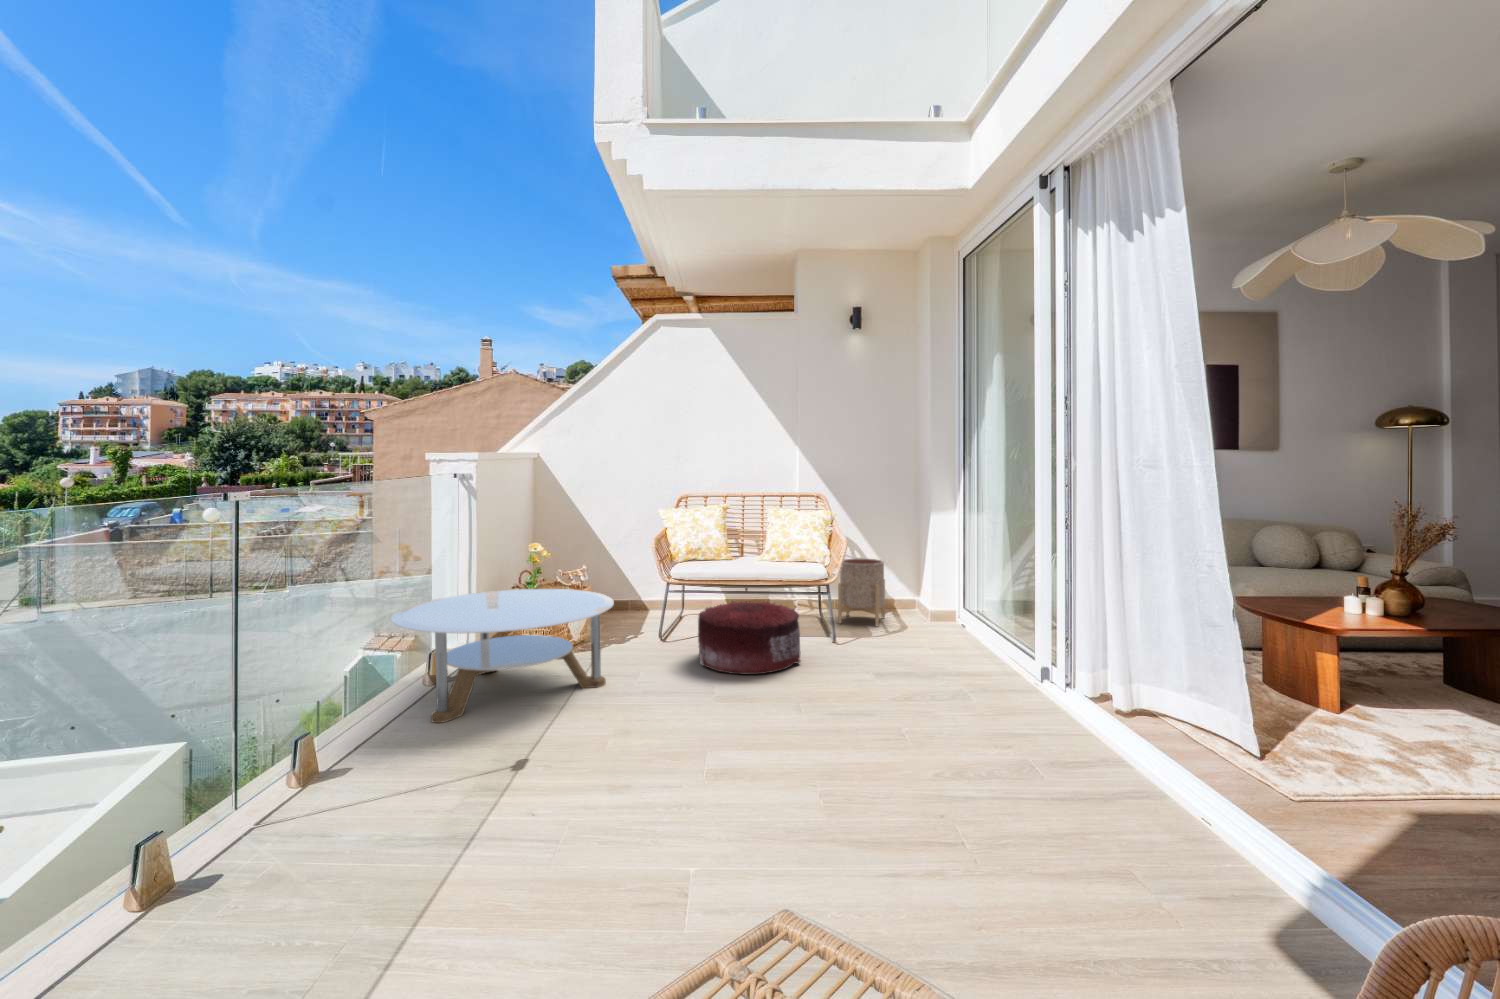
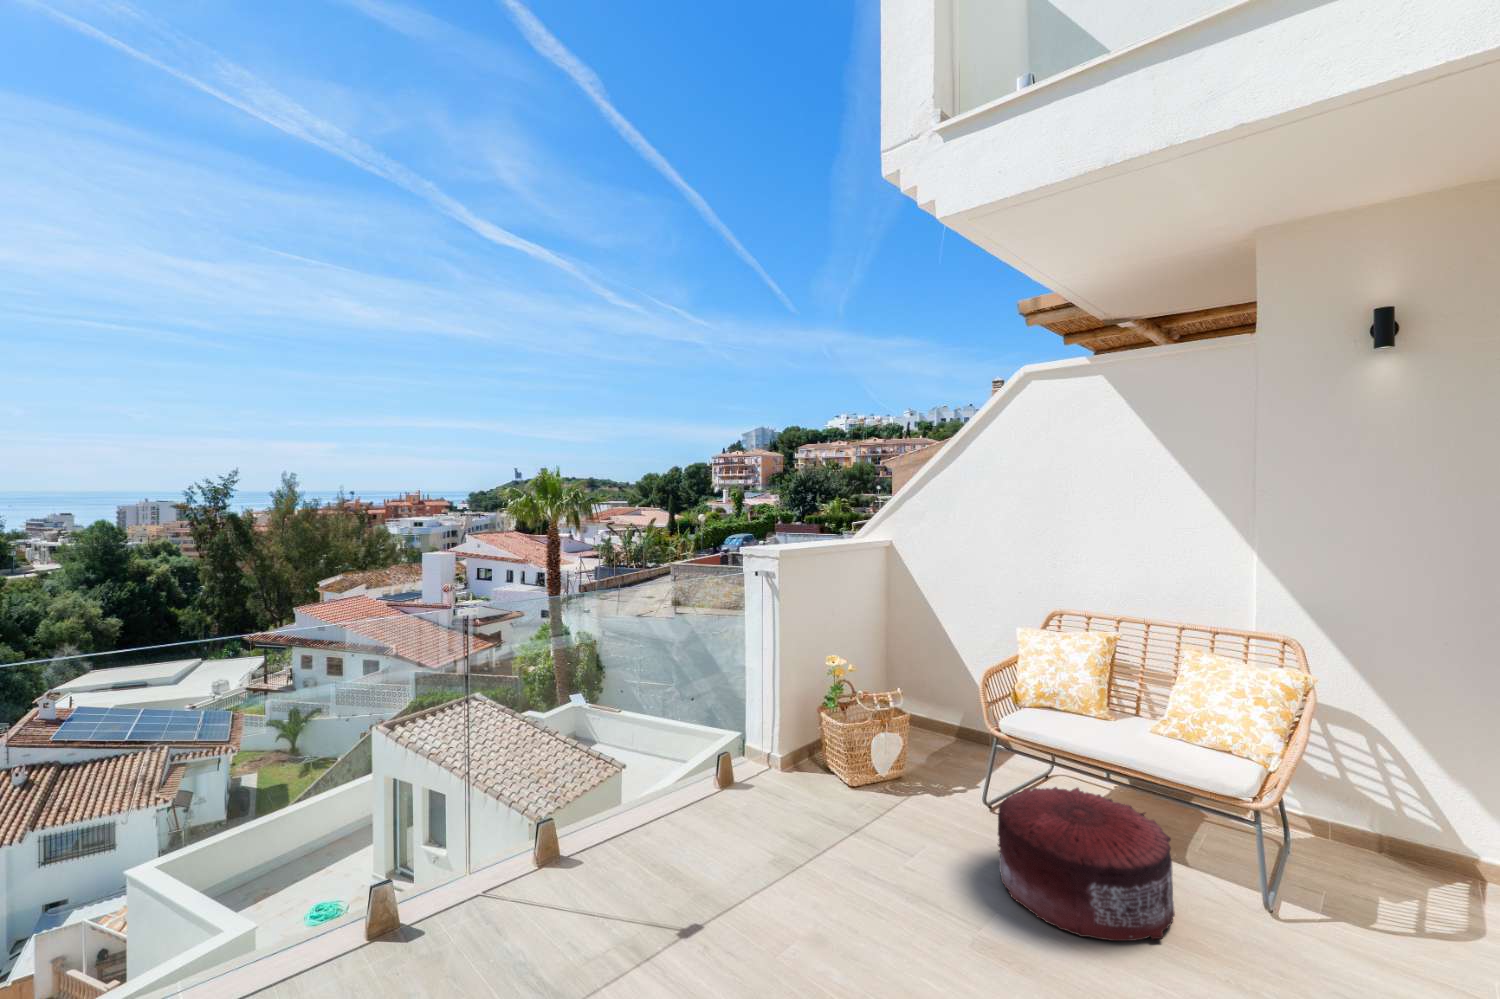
planter: present [838,558,885,626] -> none [1322,756,1454,911]
round table: present [392,589,614,723] -> none [658,698,883,858]

